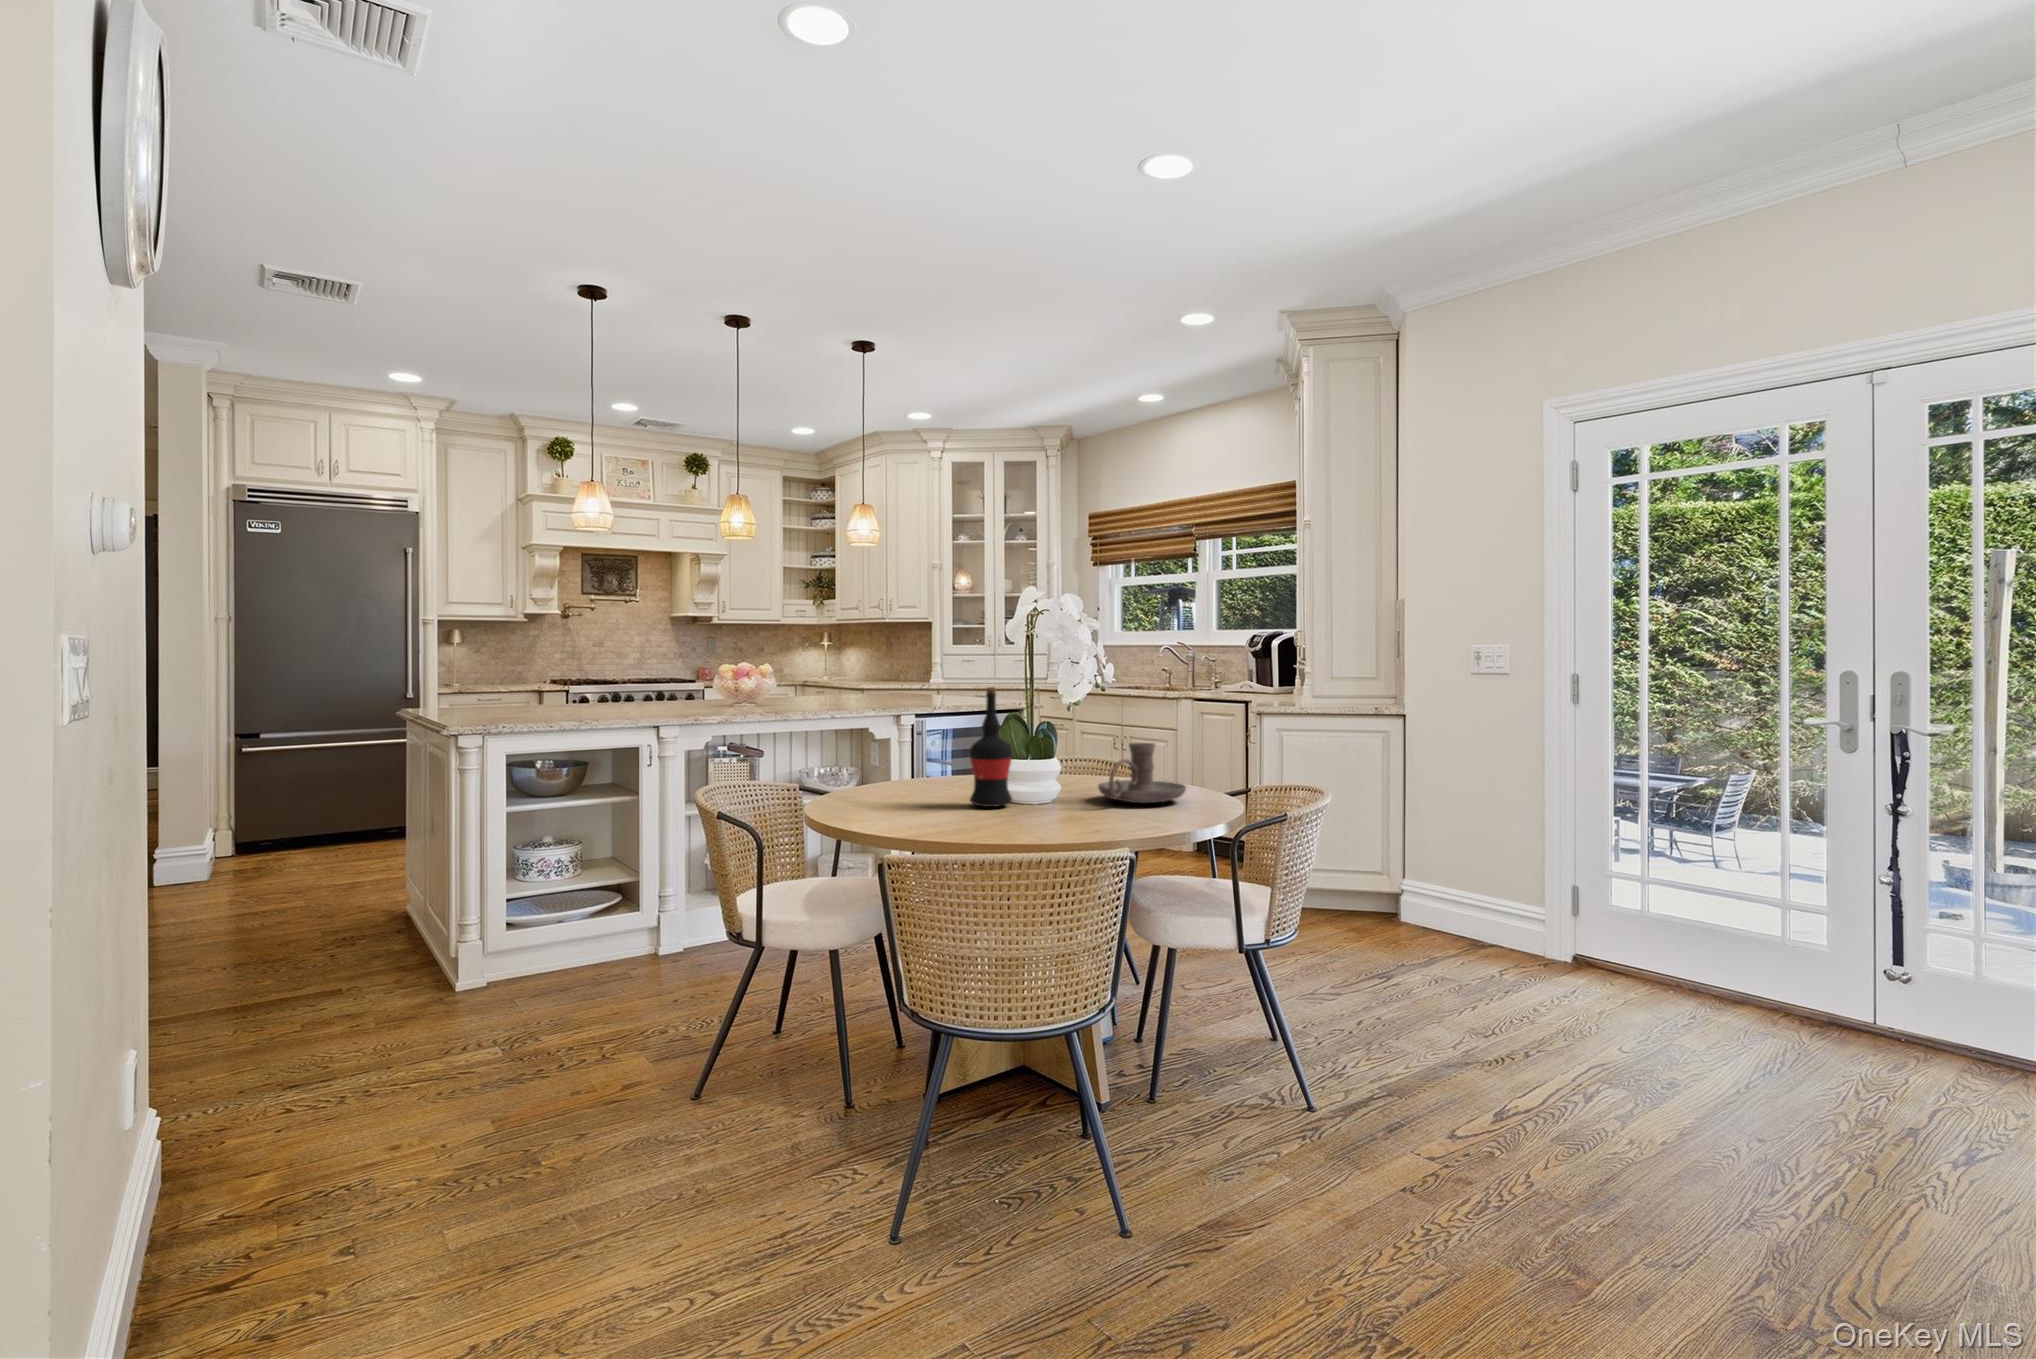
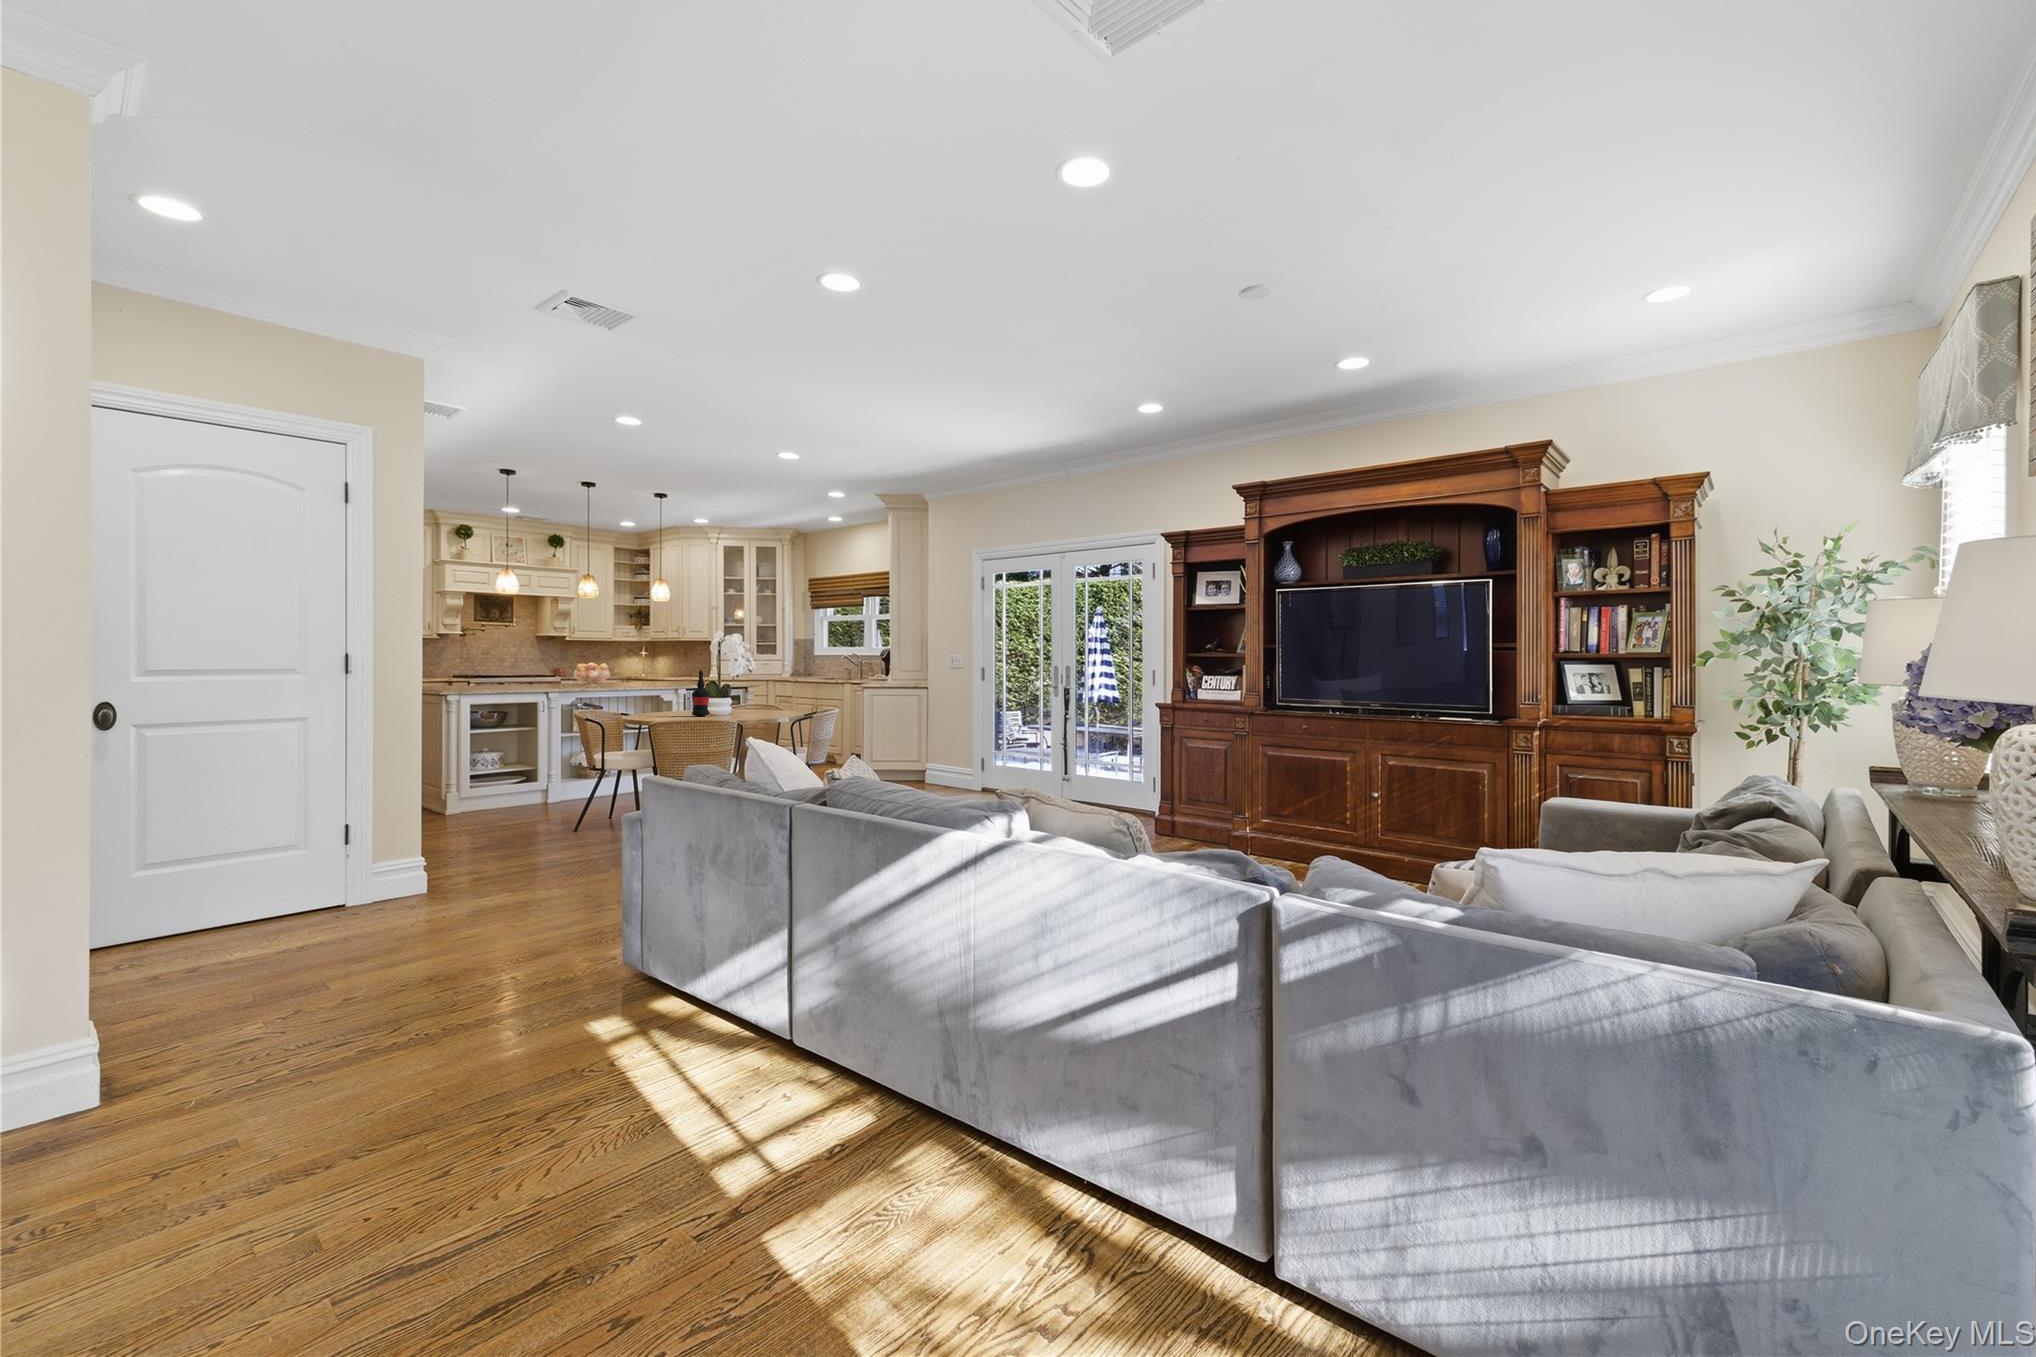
candle holder: present [1098,743,1186,803] -> none [747,692,783,715]

